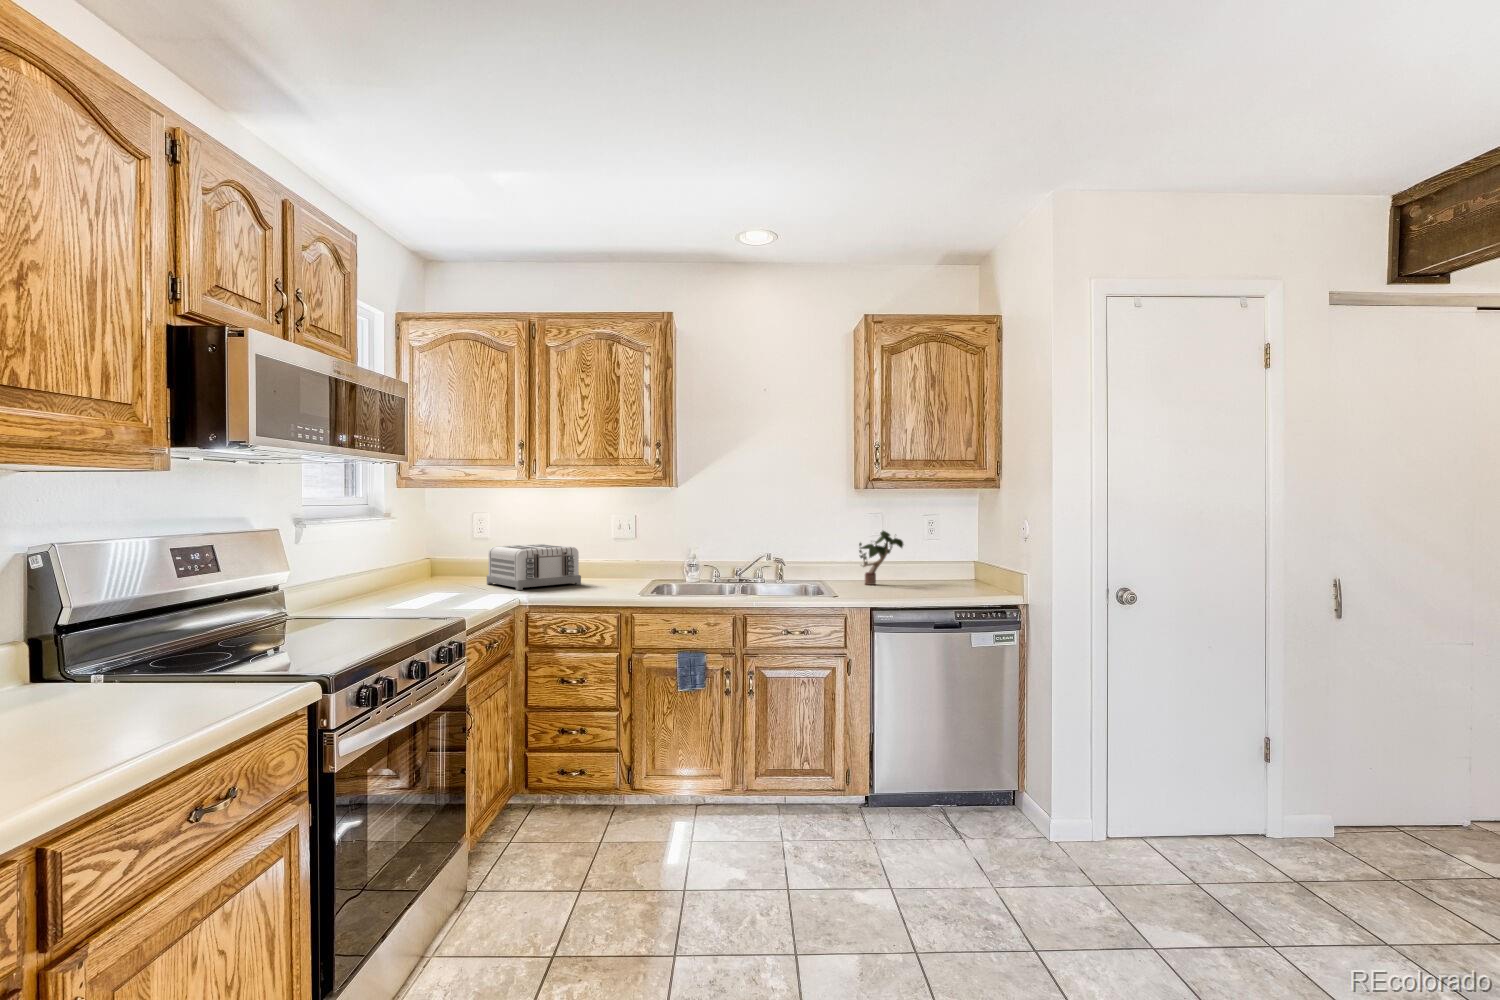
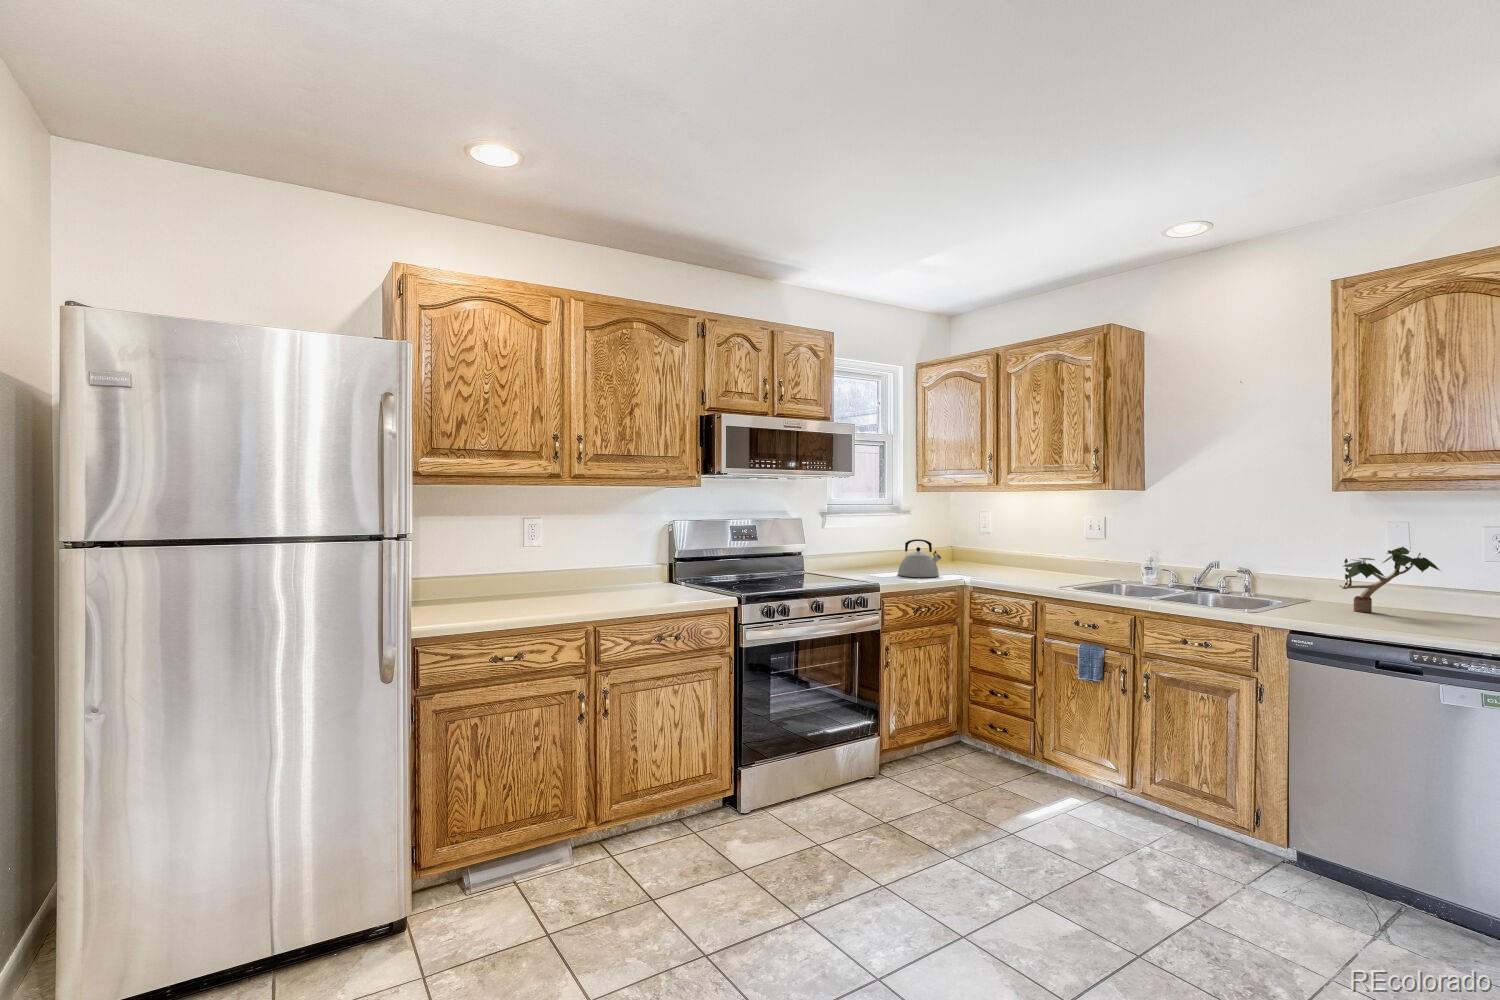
toaster: present [487,544,581,590] -> none [978,539,1044,576]
kettle: none [422,552,481,605] -> present [898,539,941,577]

